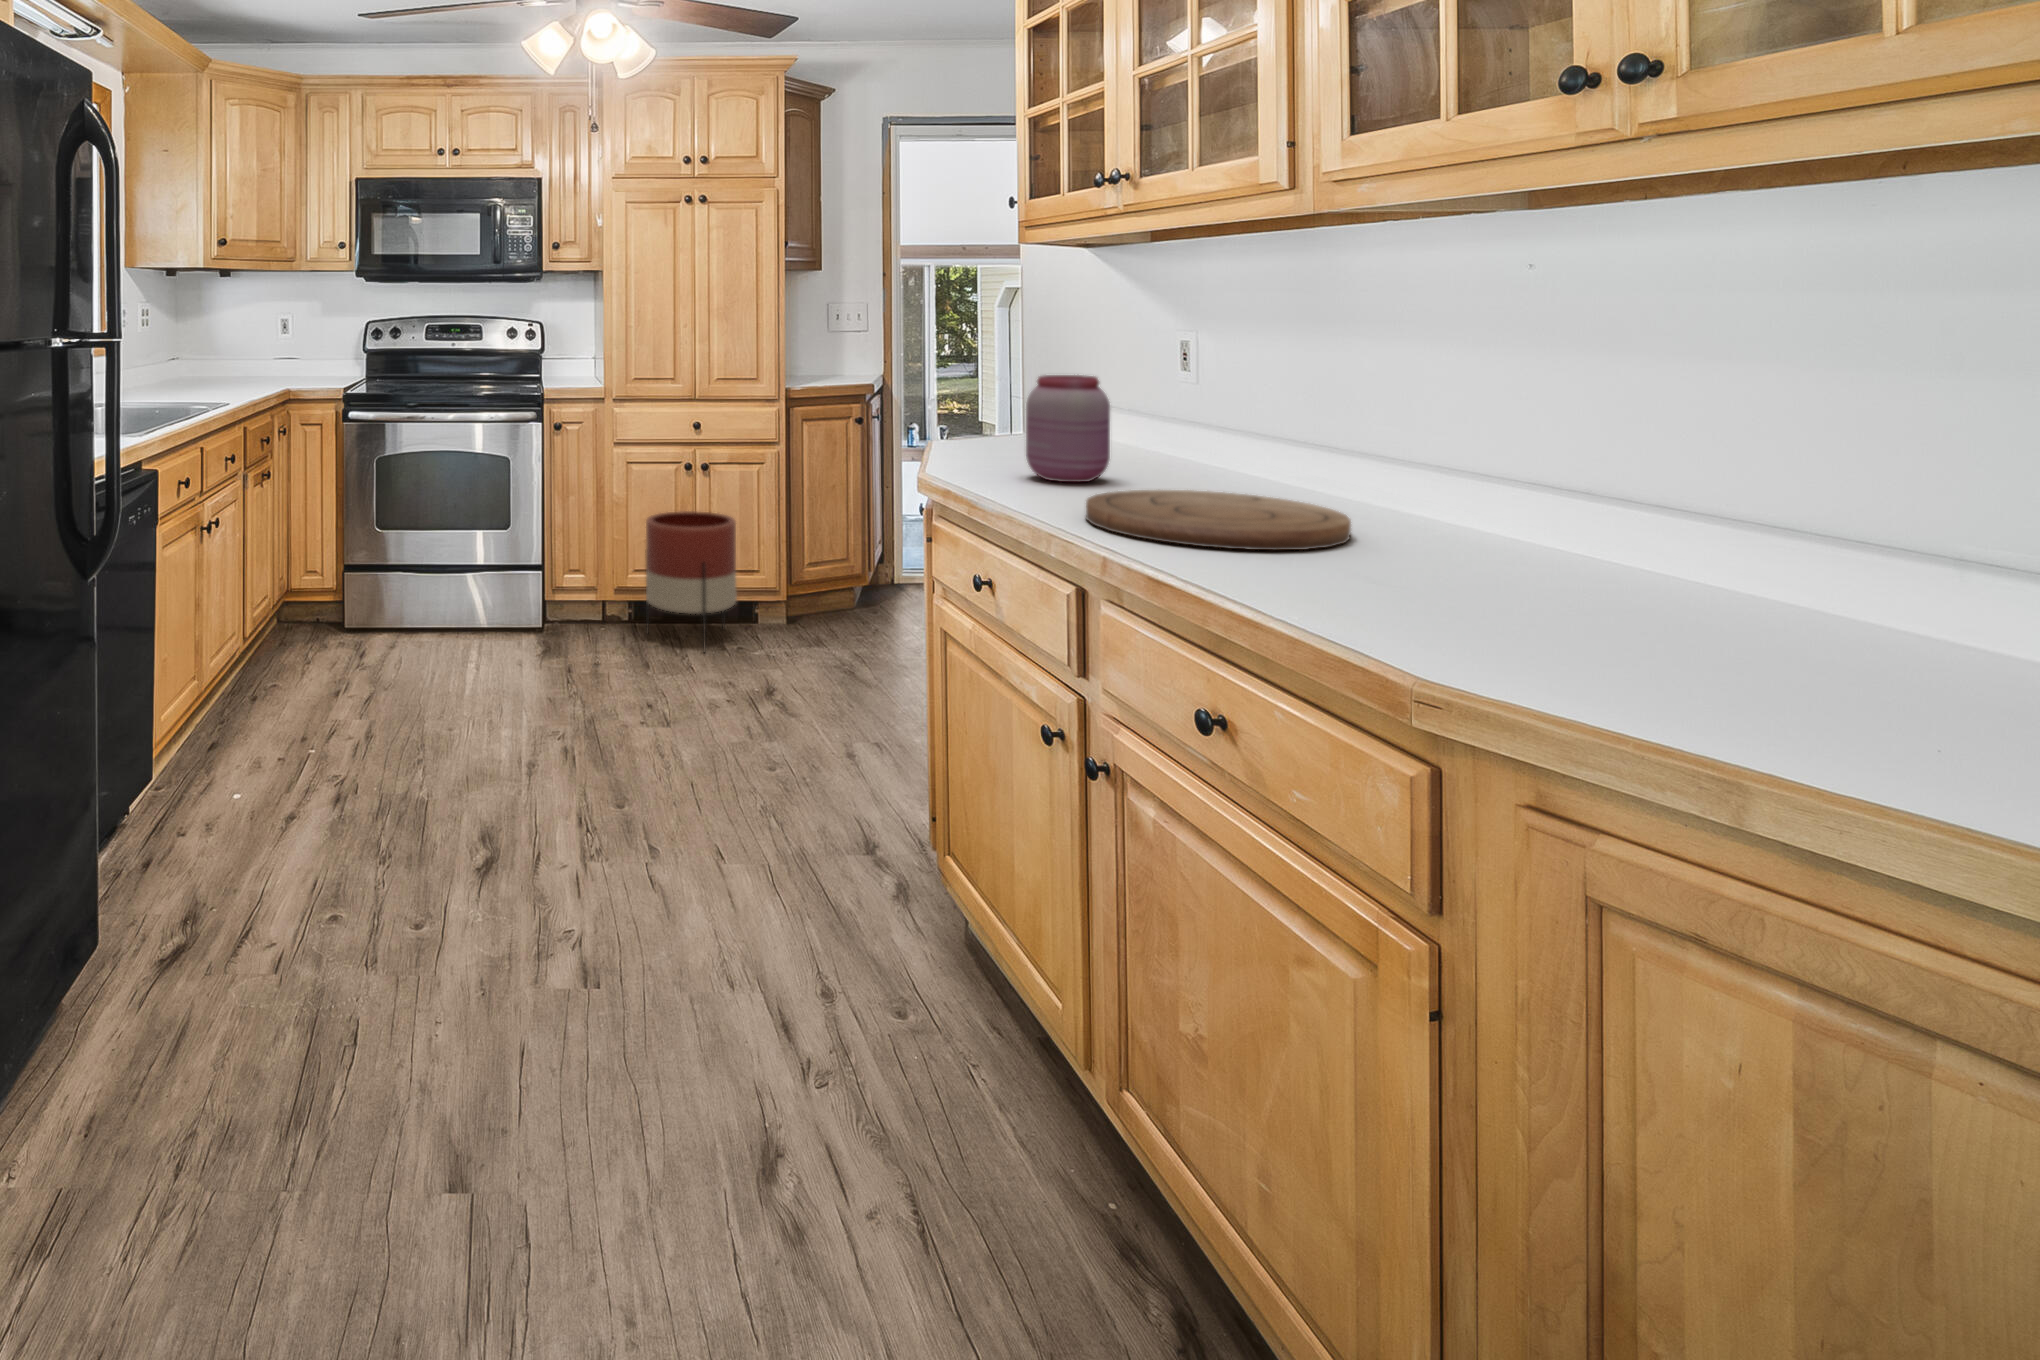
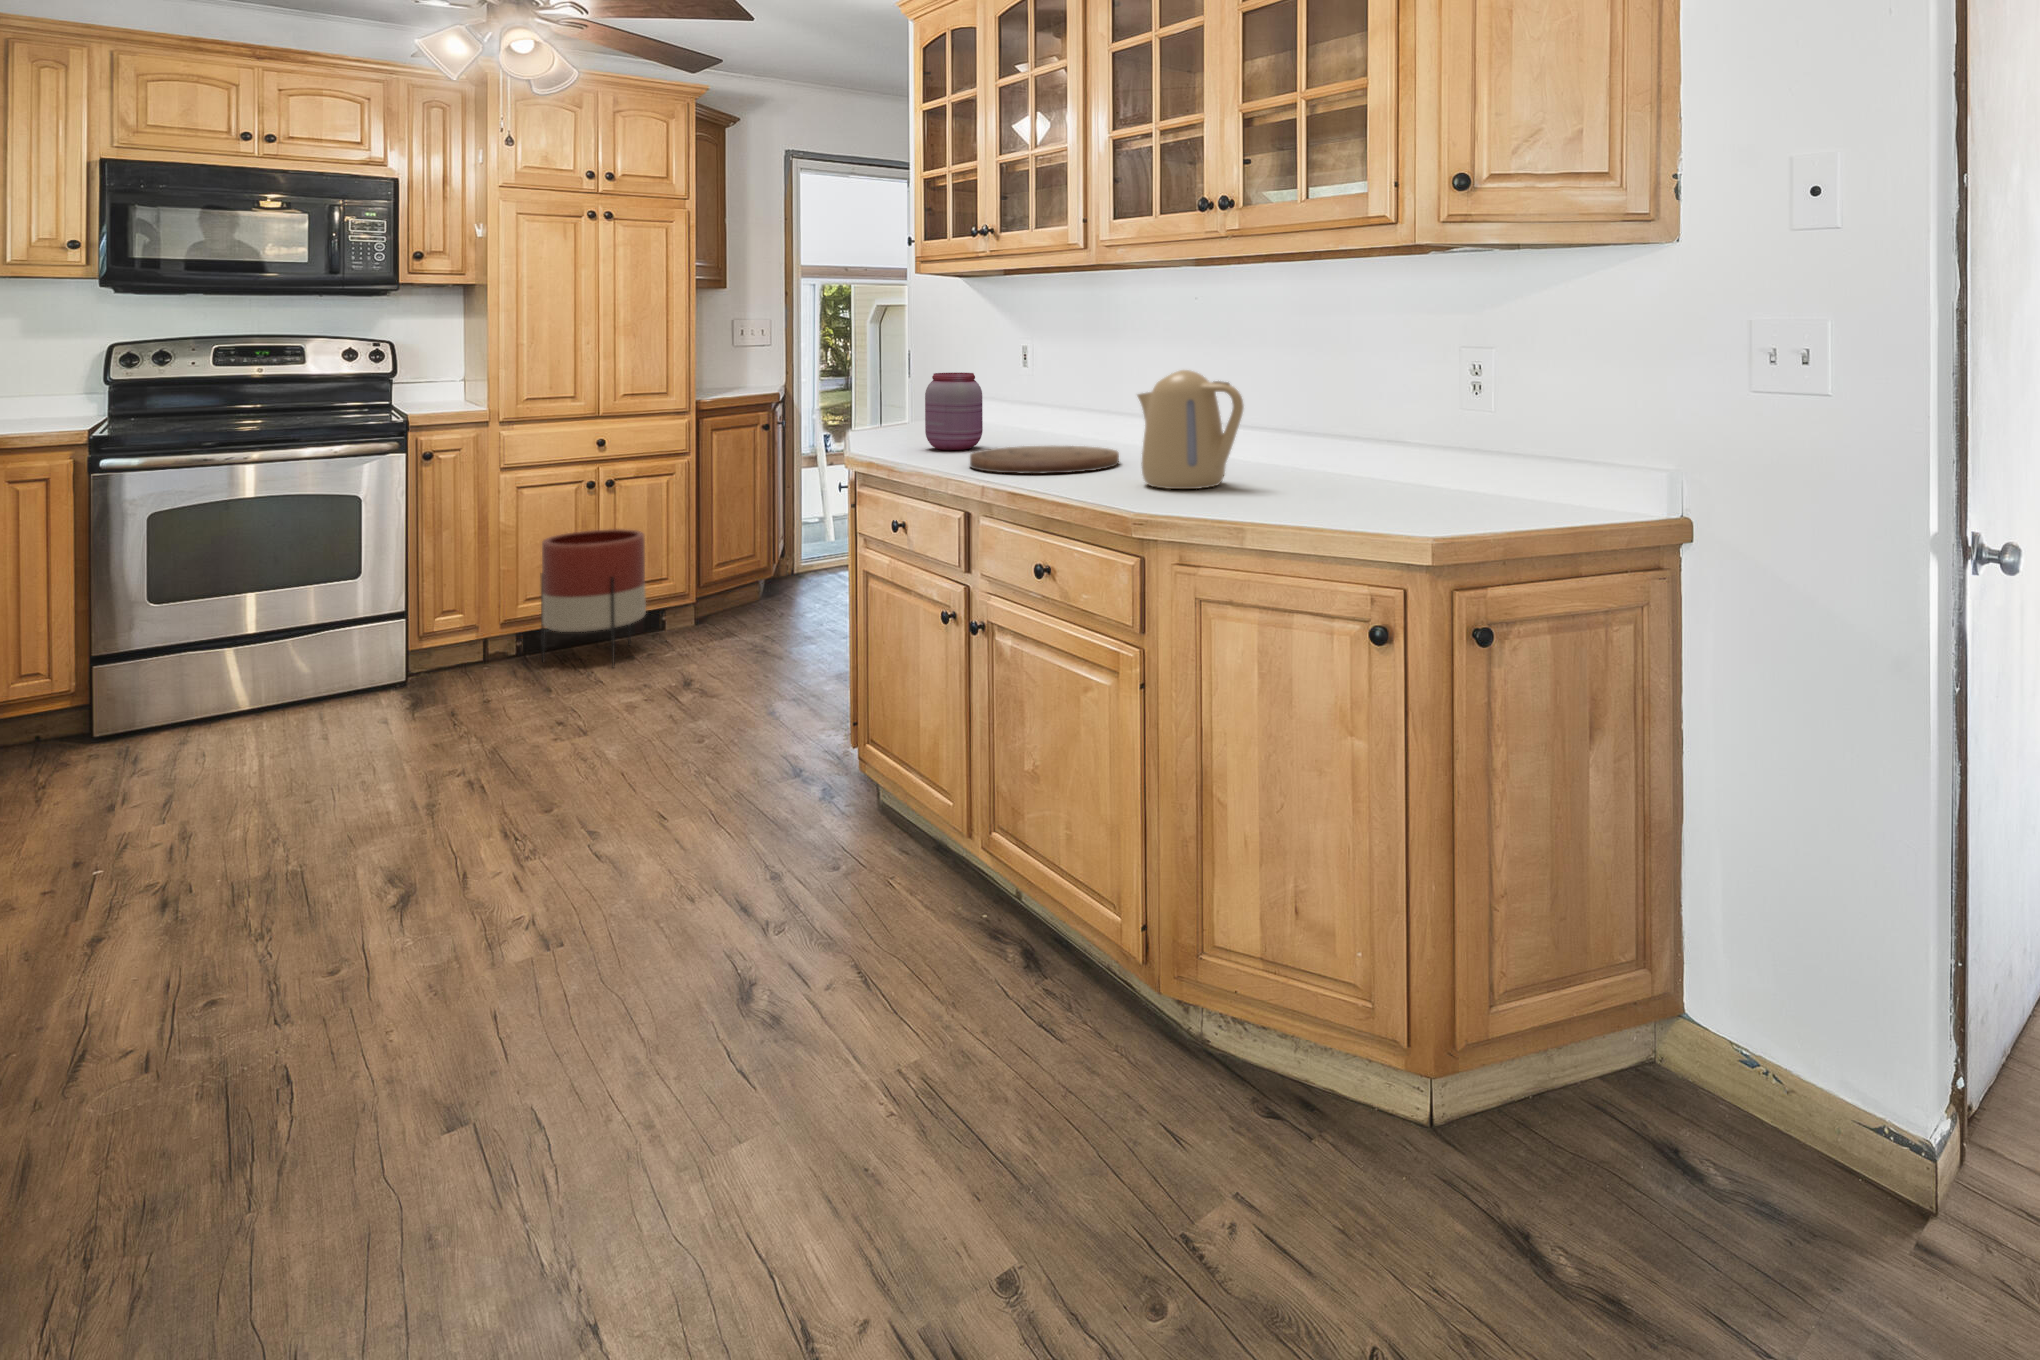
kettle: none [1400,398,1678,627] -> present [1137,370,1244,489]

